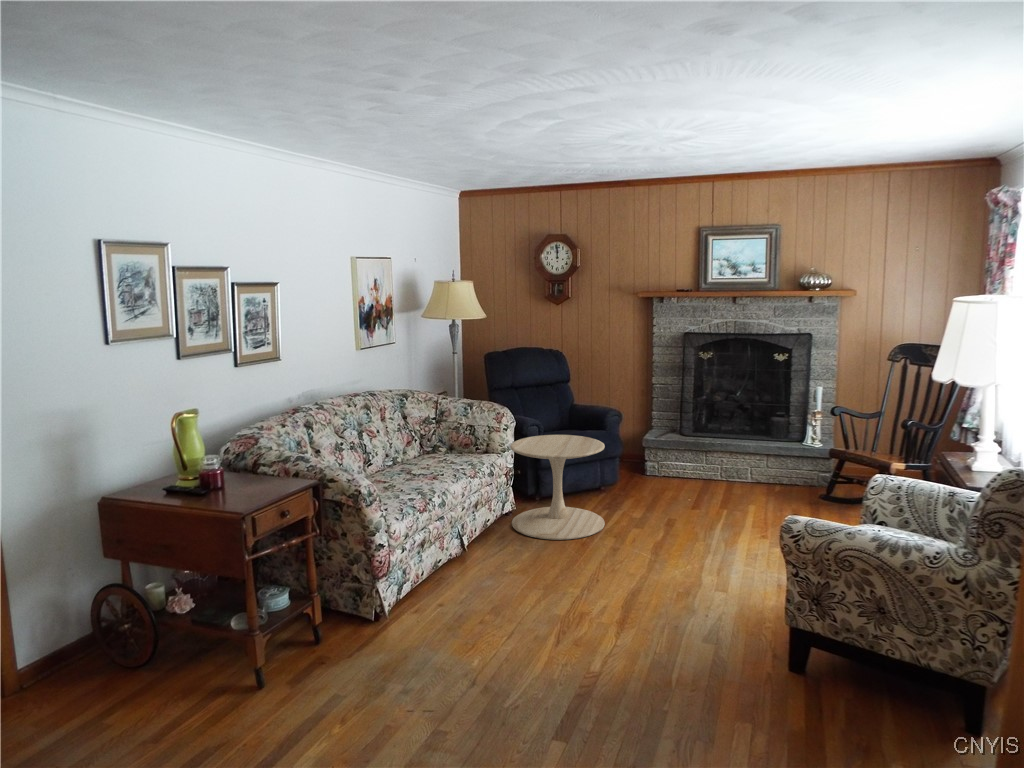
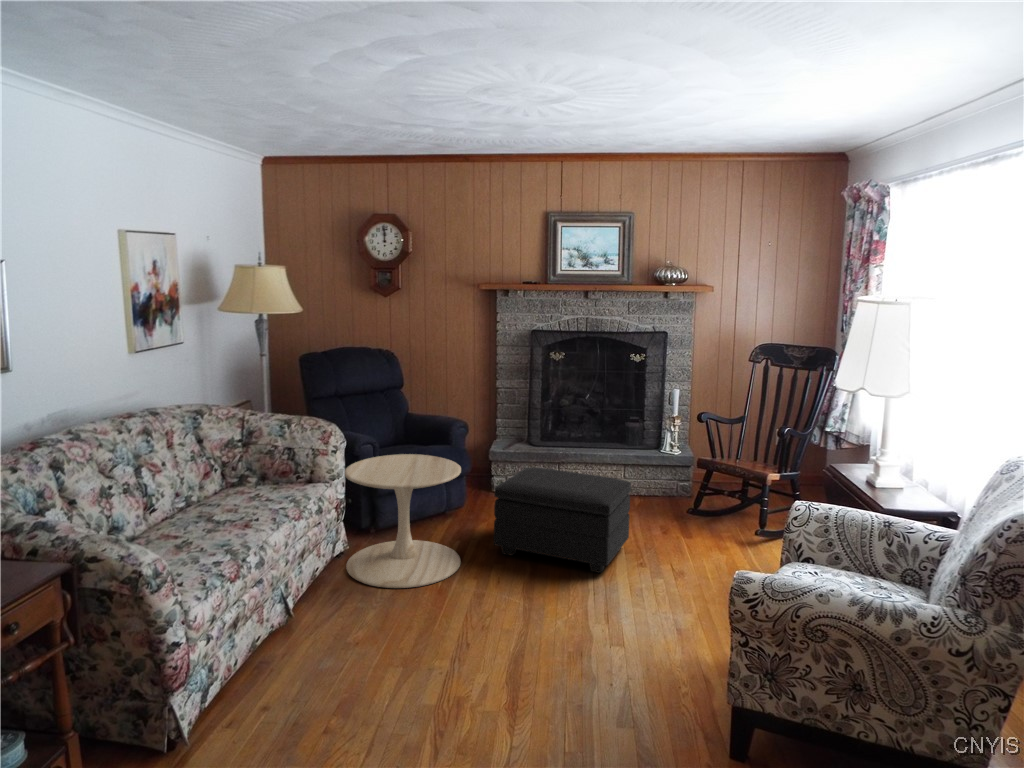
footstool: none [634,451,760,541] -> present [494,467,631,573]

